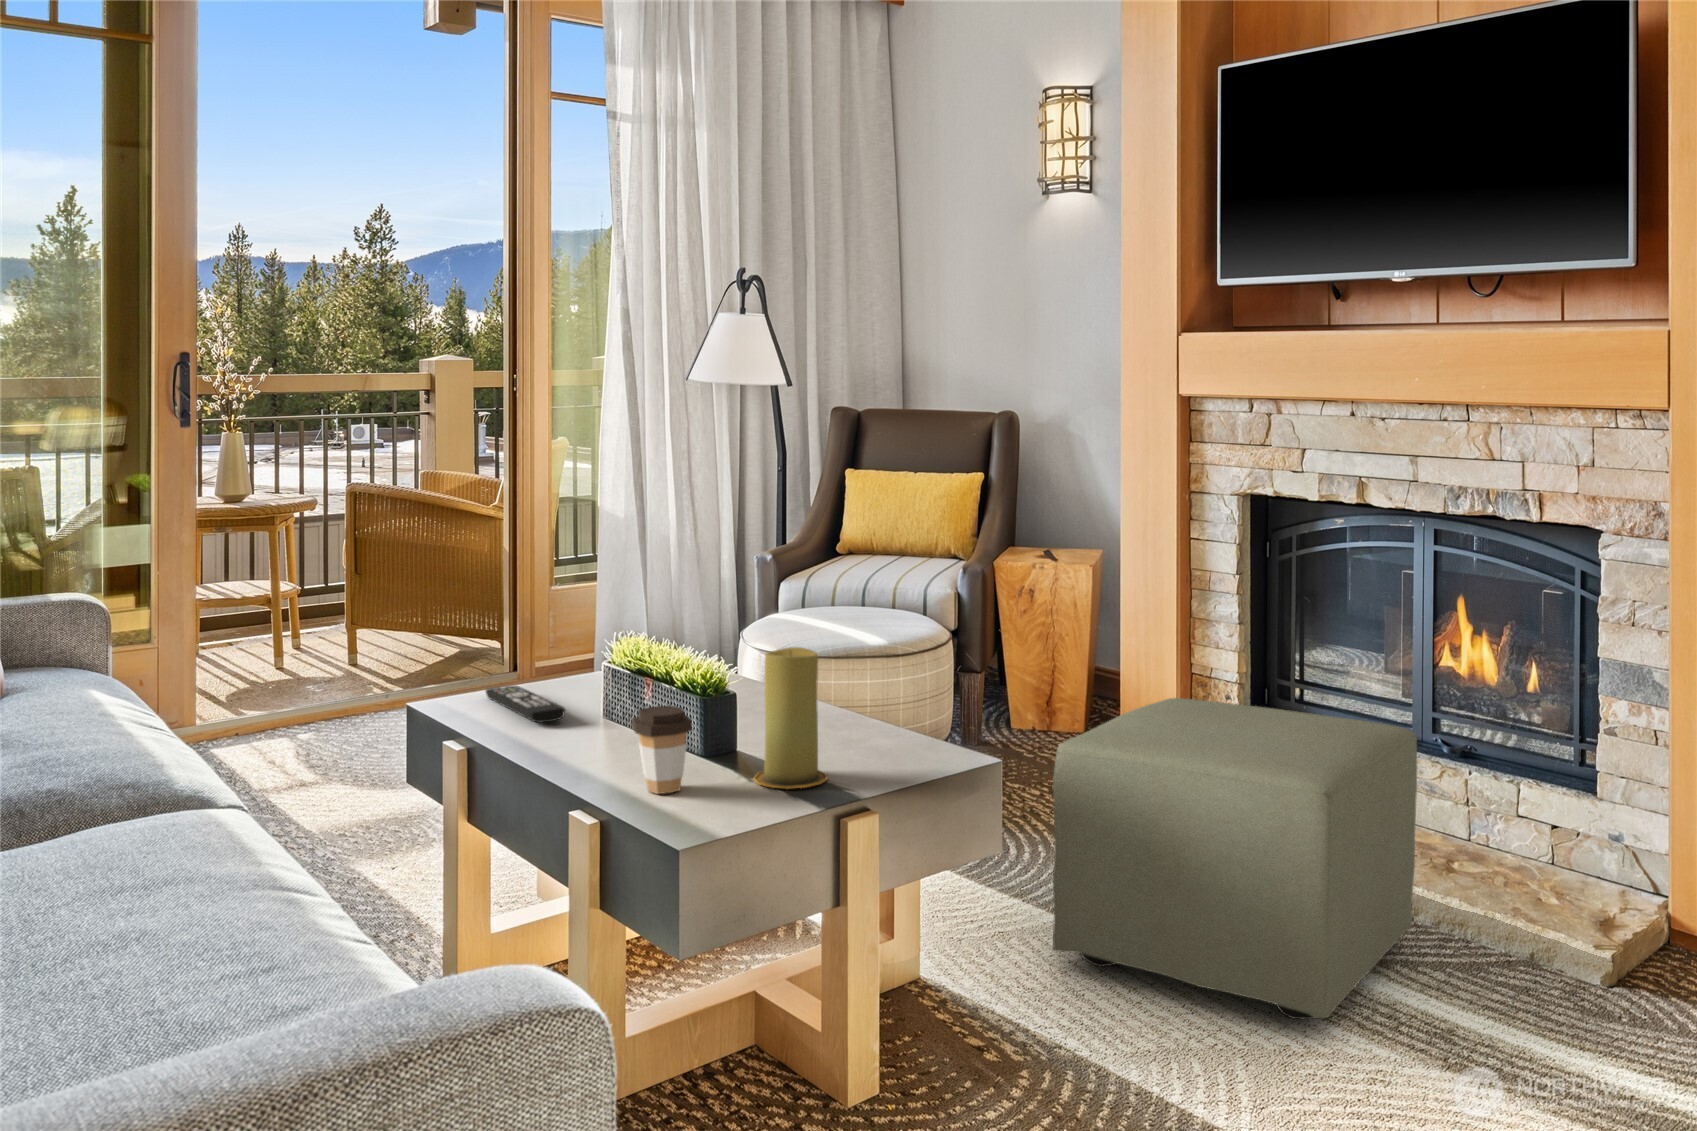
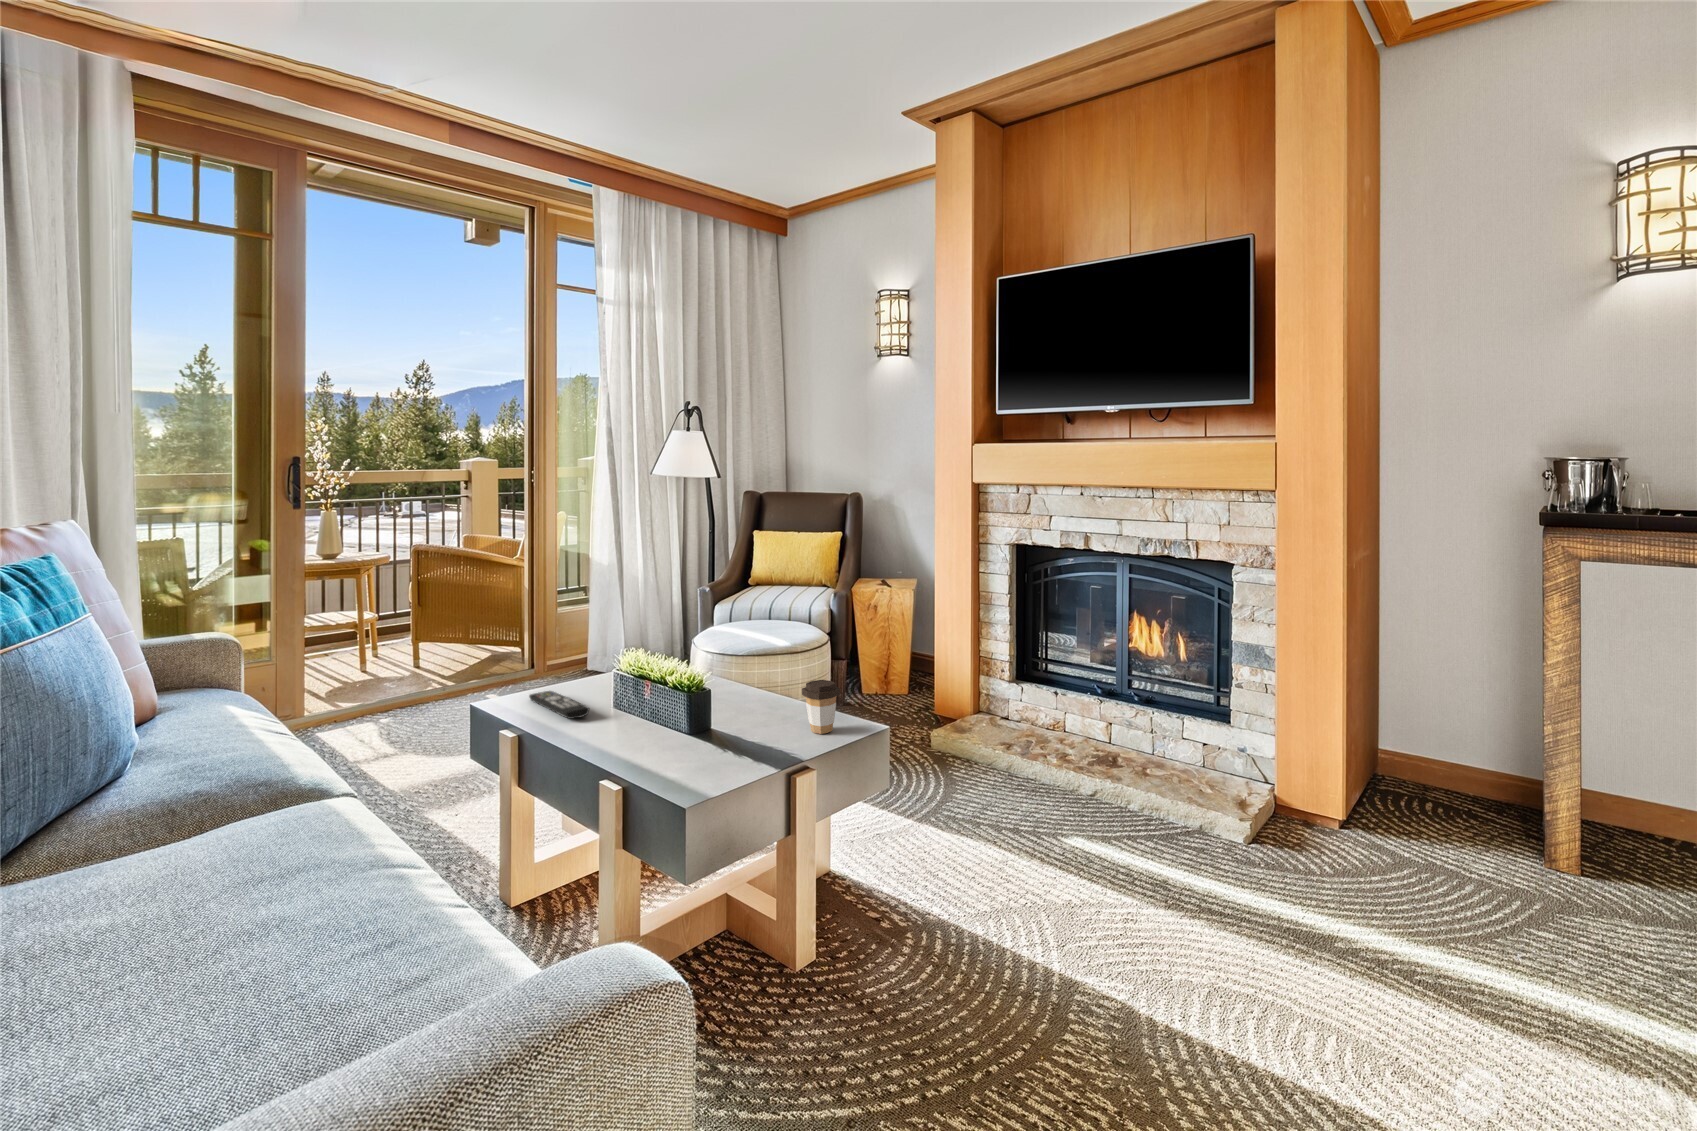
candle: present [754,647,827,789] -> none [729,664,780,762]
ottoman: present [1053,698,1417,1019] -> none [915,676,1132,883]
coffee cup: present [632,706,692,794] -> present [802,680,840,734]

